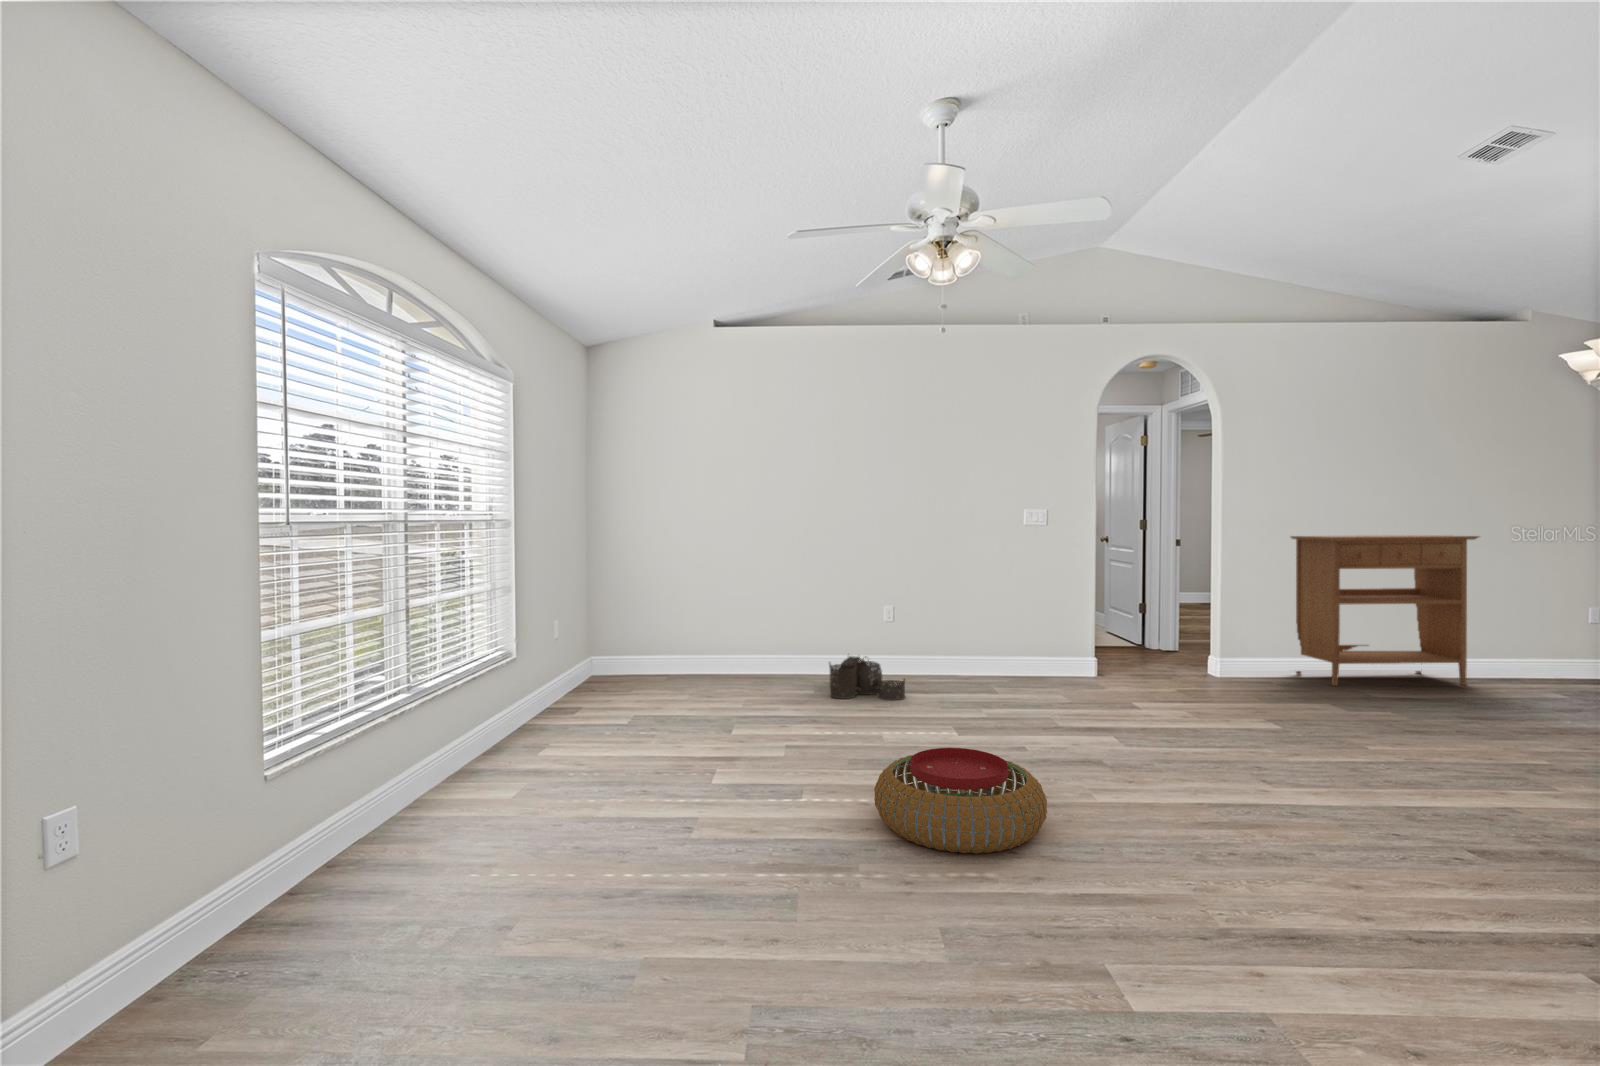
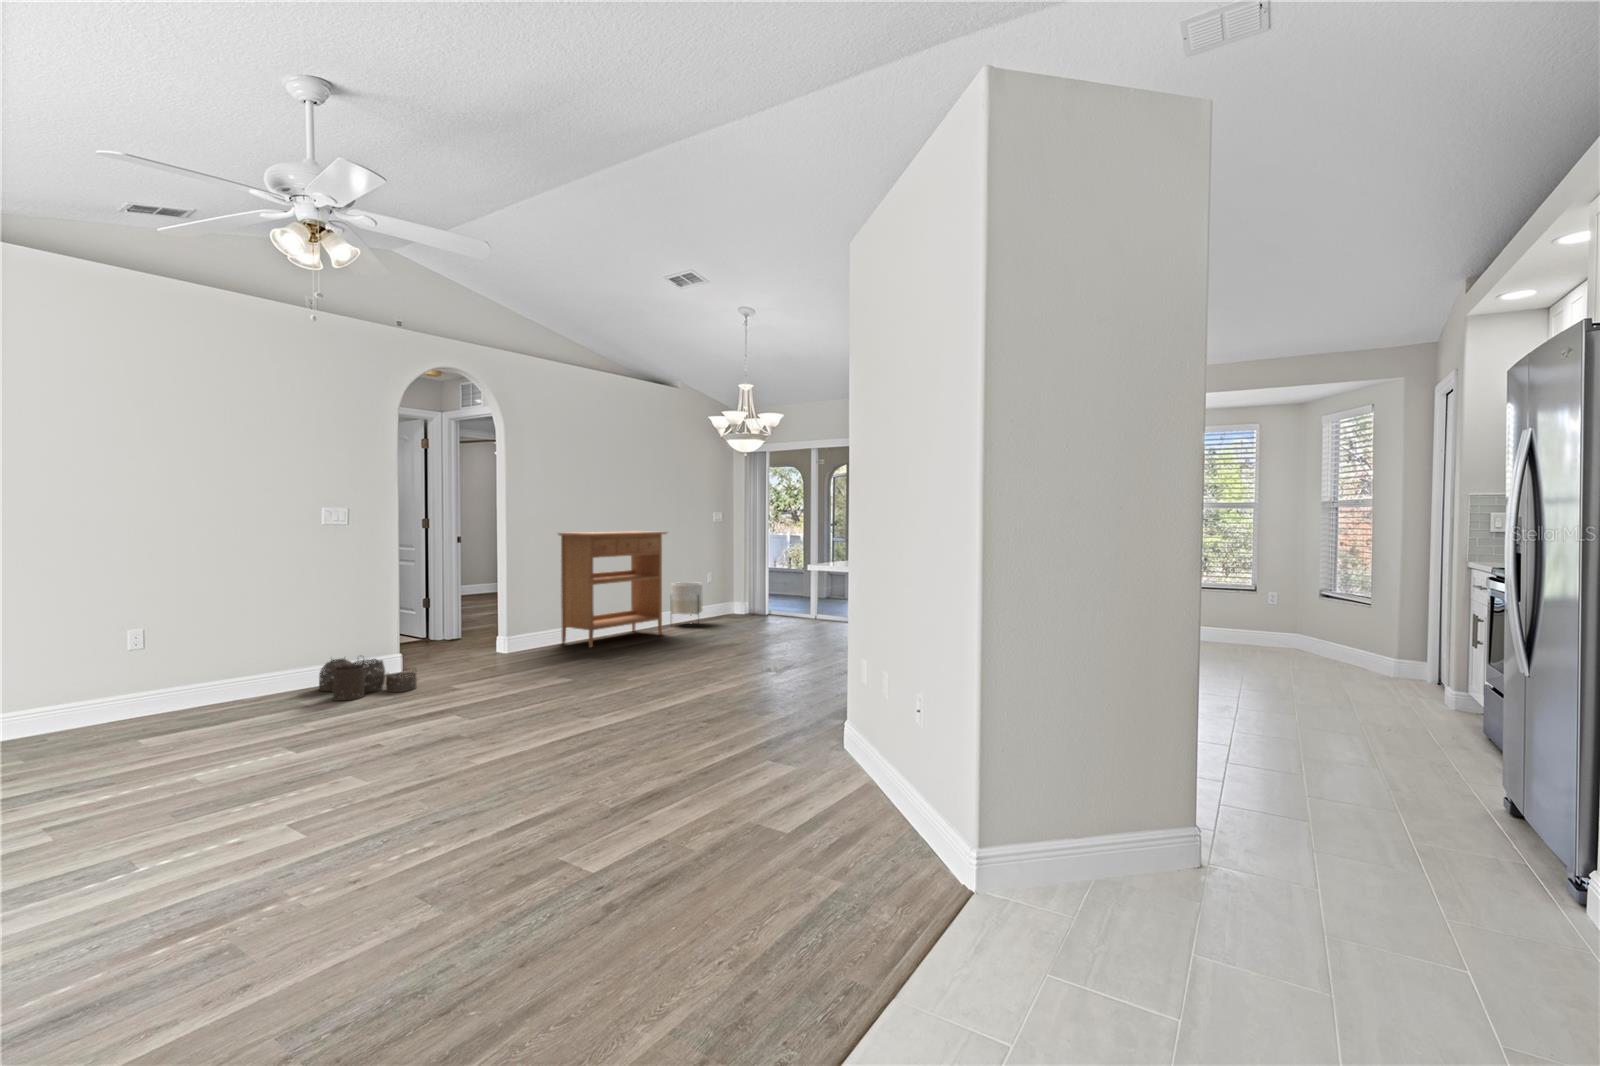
planter: none [1490,612,1558,683] -> present [671,582,702,615]
woven basket: present [829,656,905,700] -> present [319,658,417,700]
pouf: present [874,748,1047,854] -> none [262,744,456,848]

